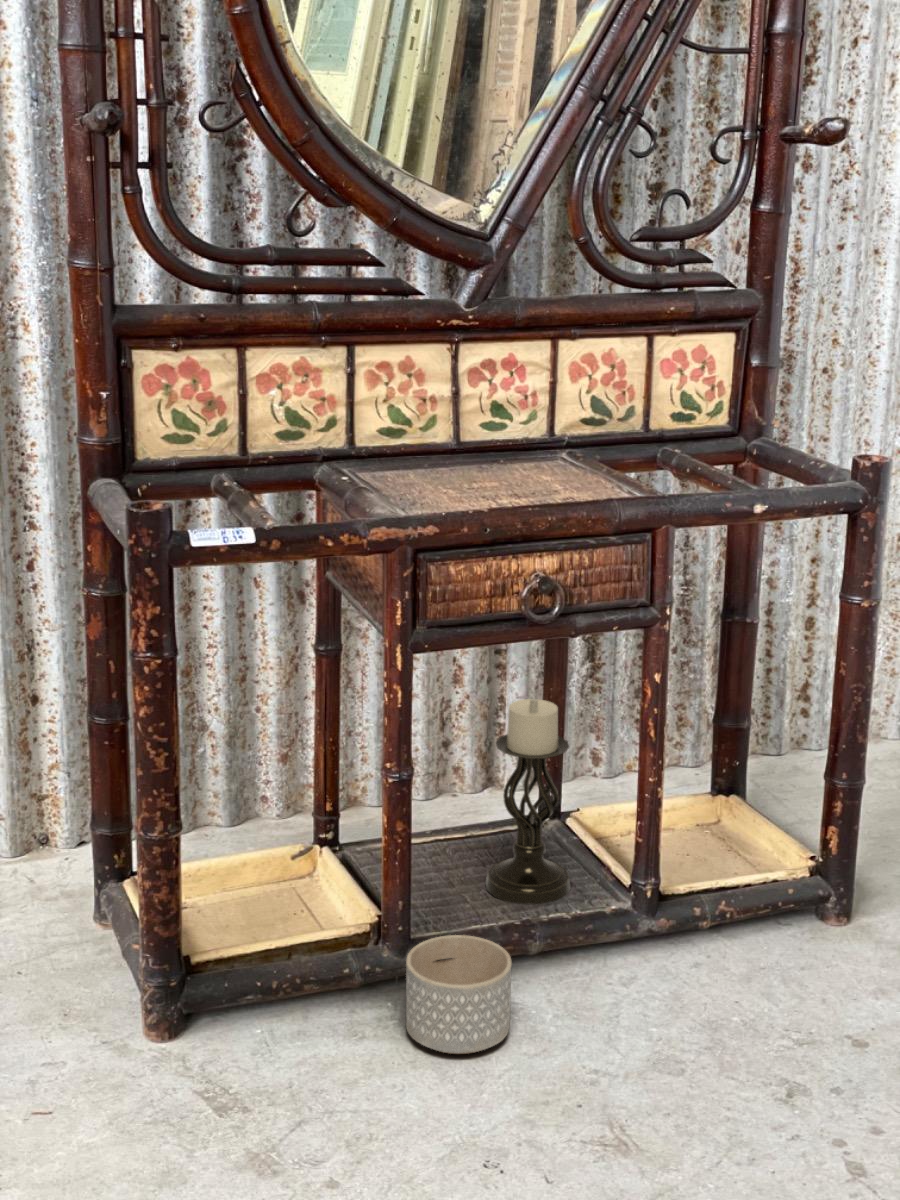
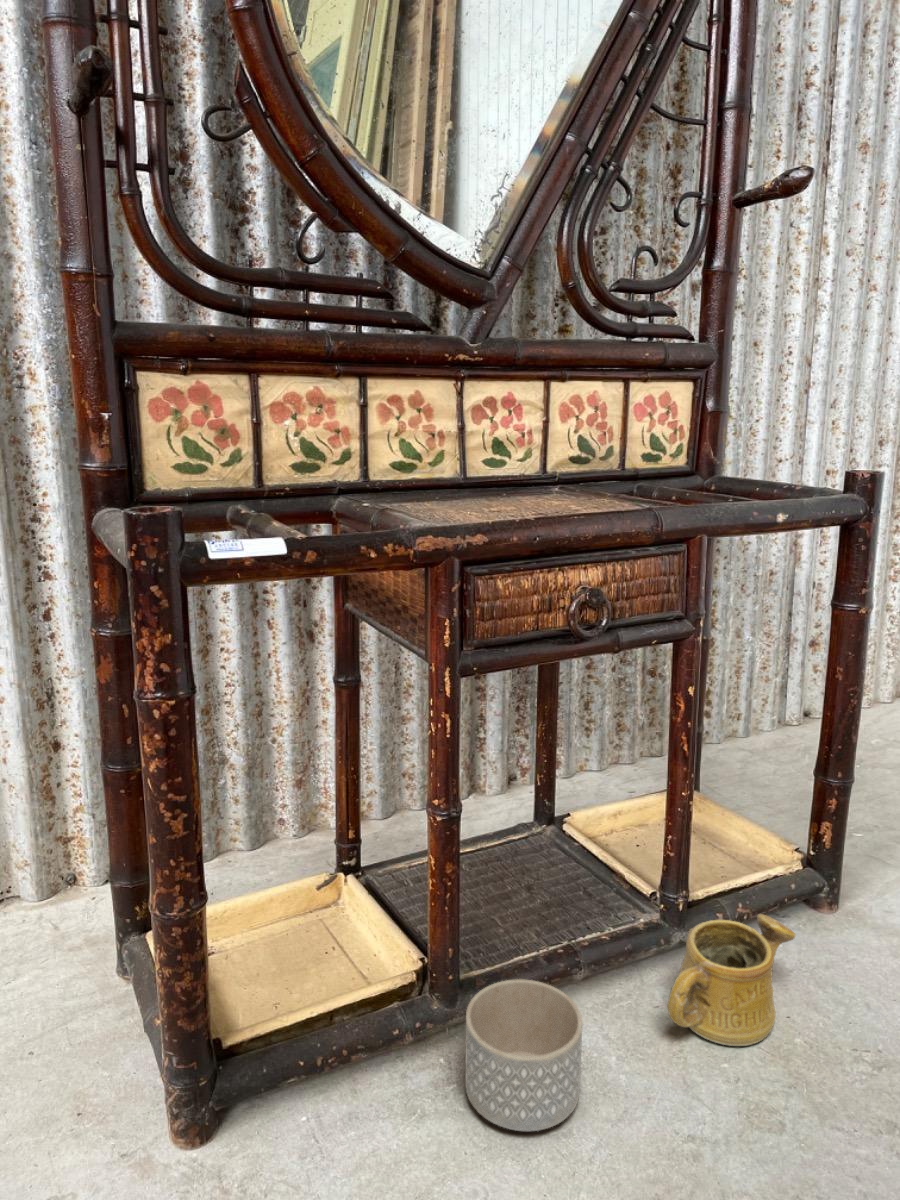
candle holder: present [486,699,570,905] -> none [509,719,592,925]
watering can: none [608,905,758,1018] -> present [668,914,795,1046]

